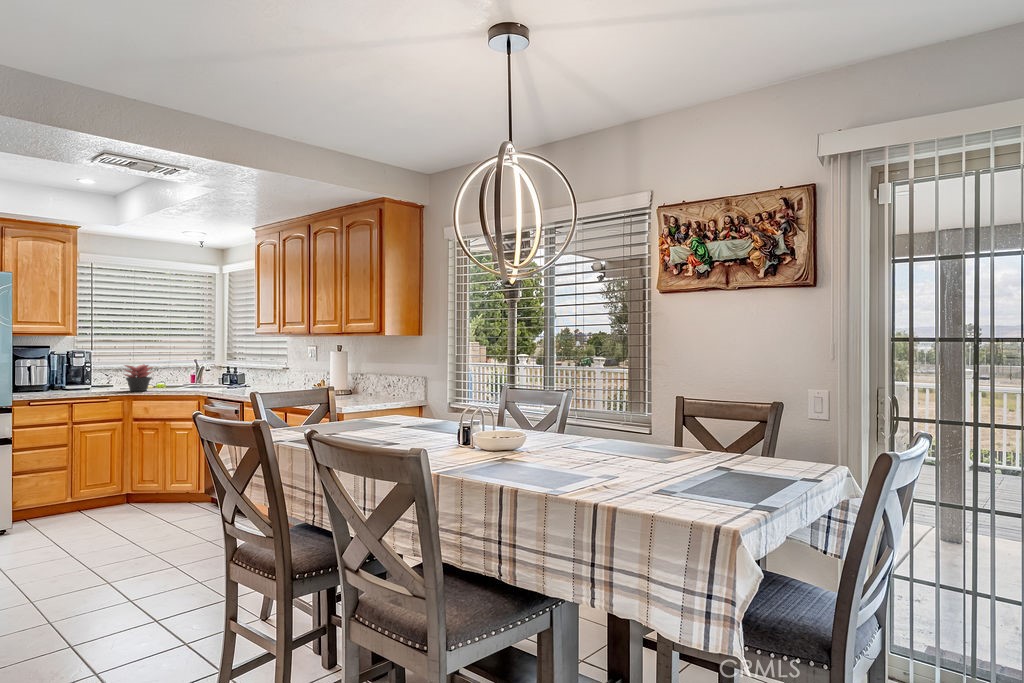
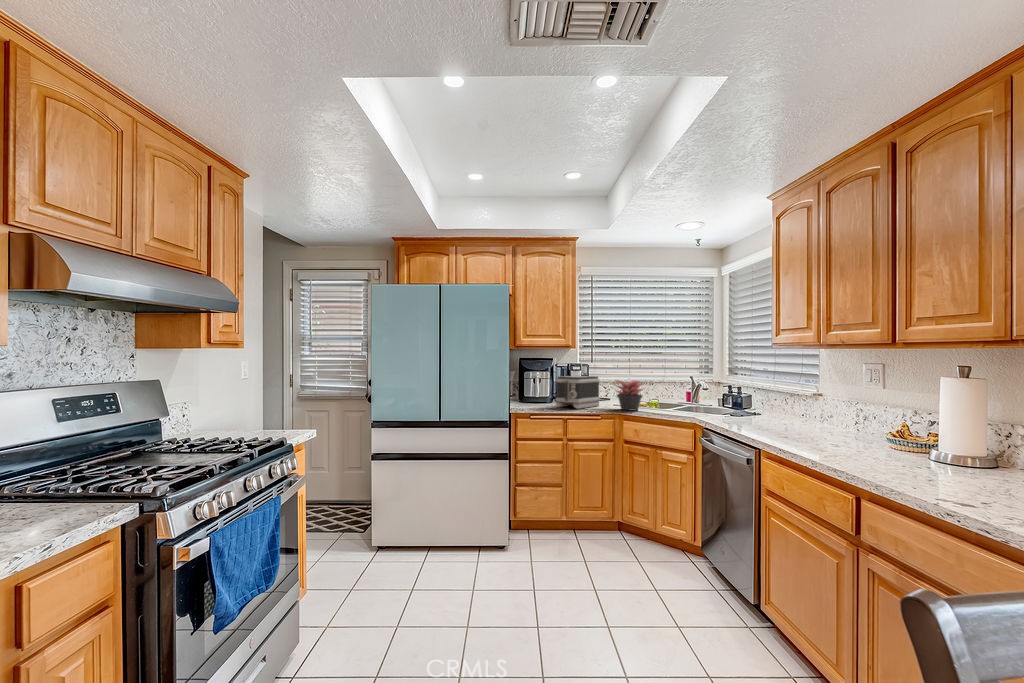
toaster: none [58,362,106,393] -> present [556,376,600,409]

